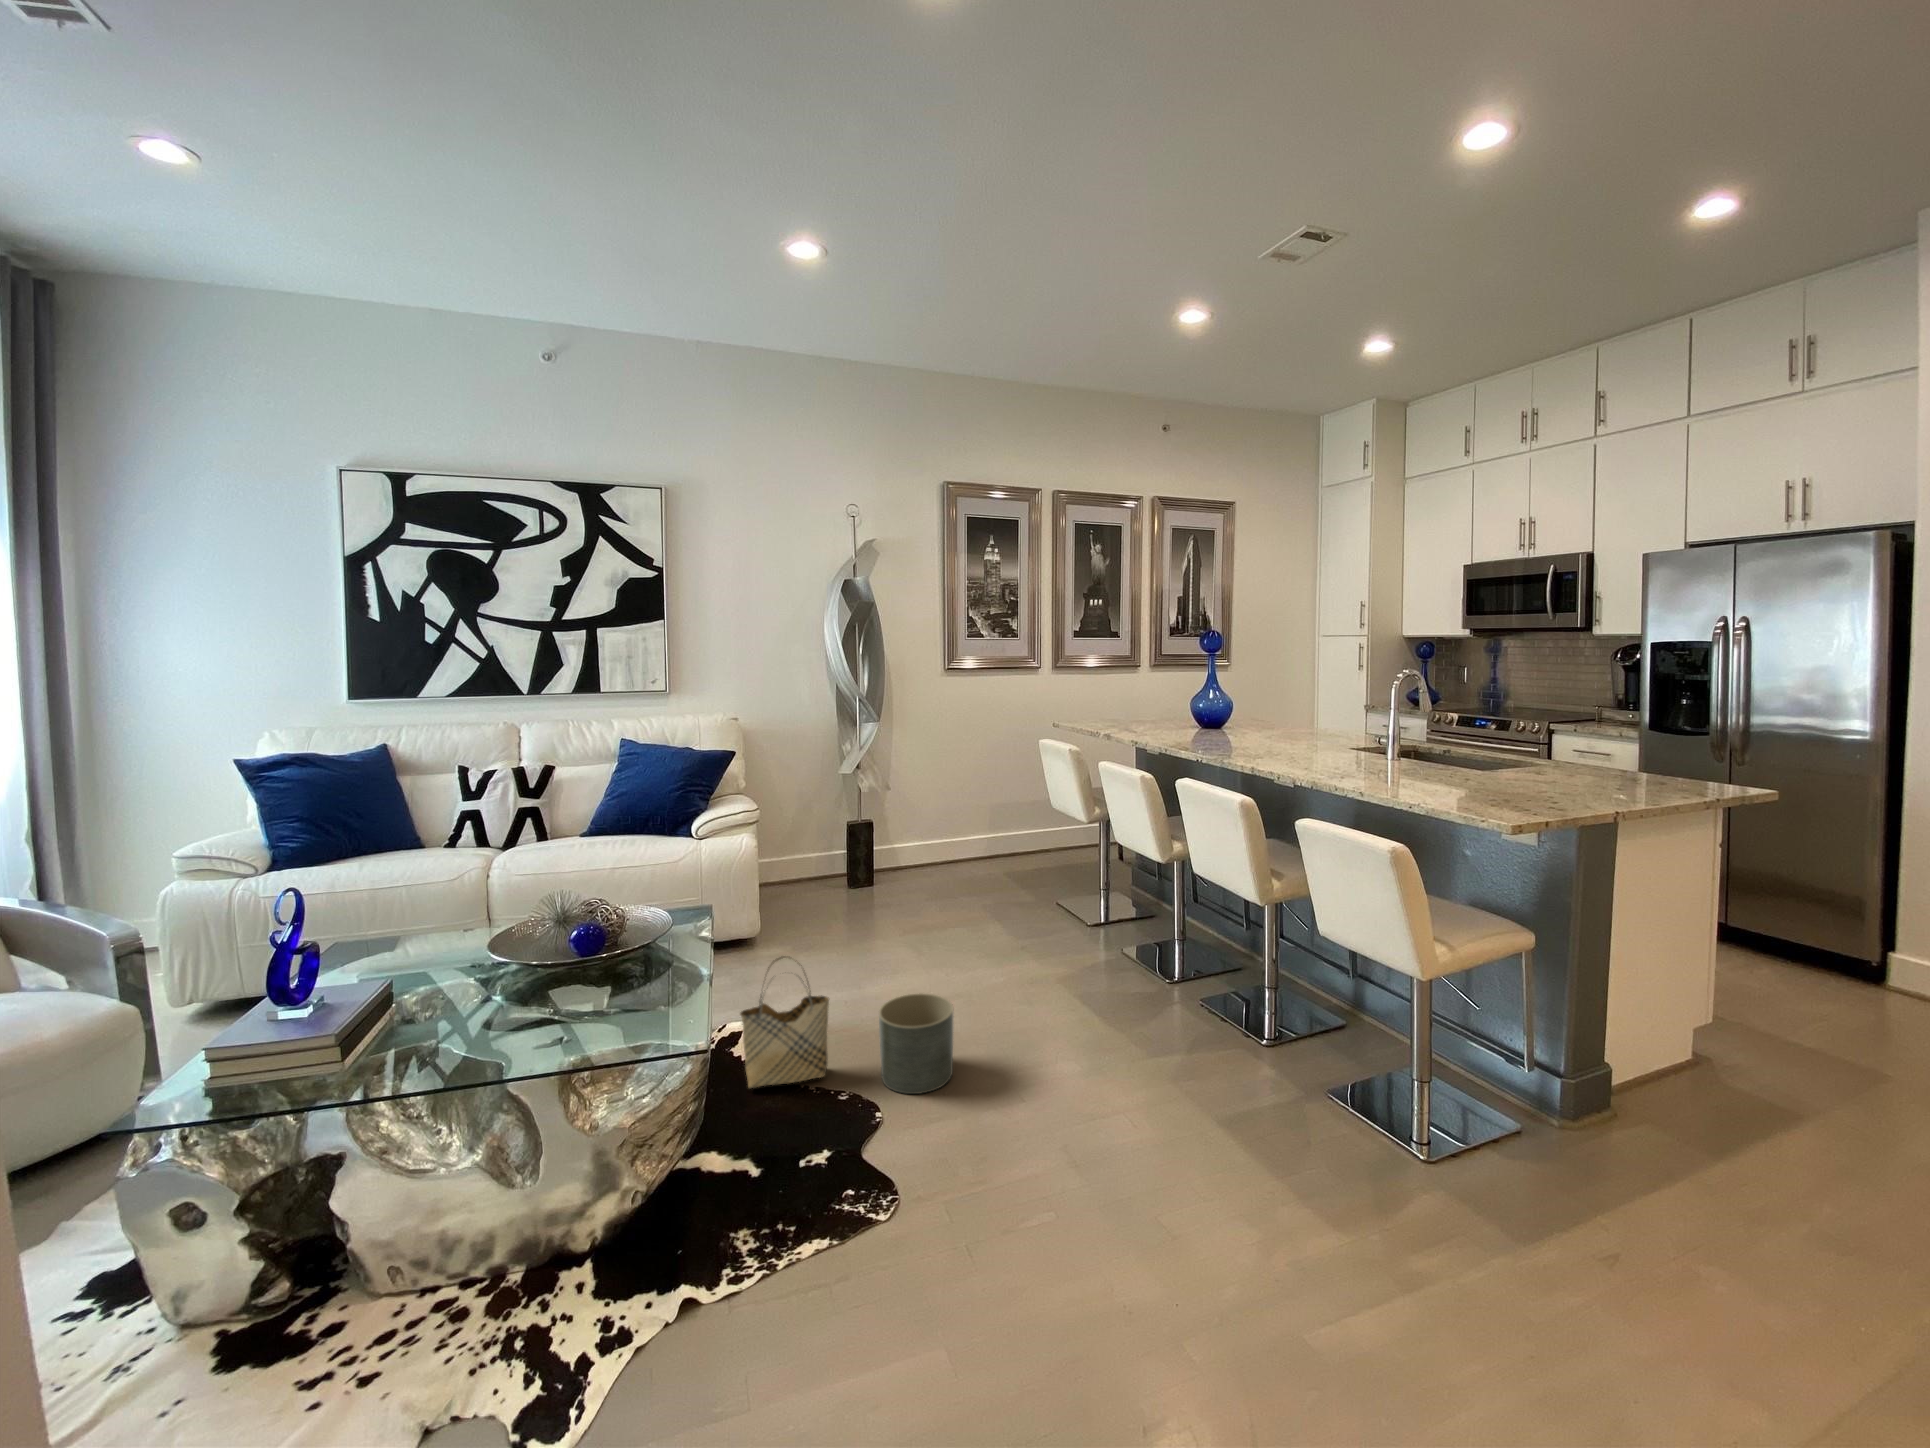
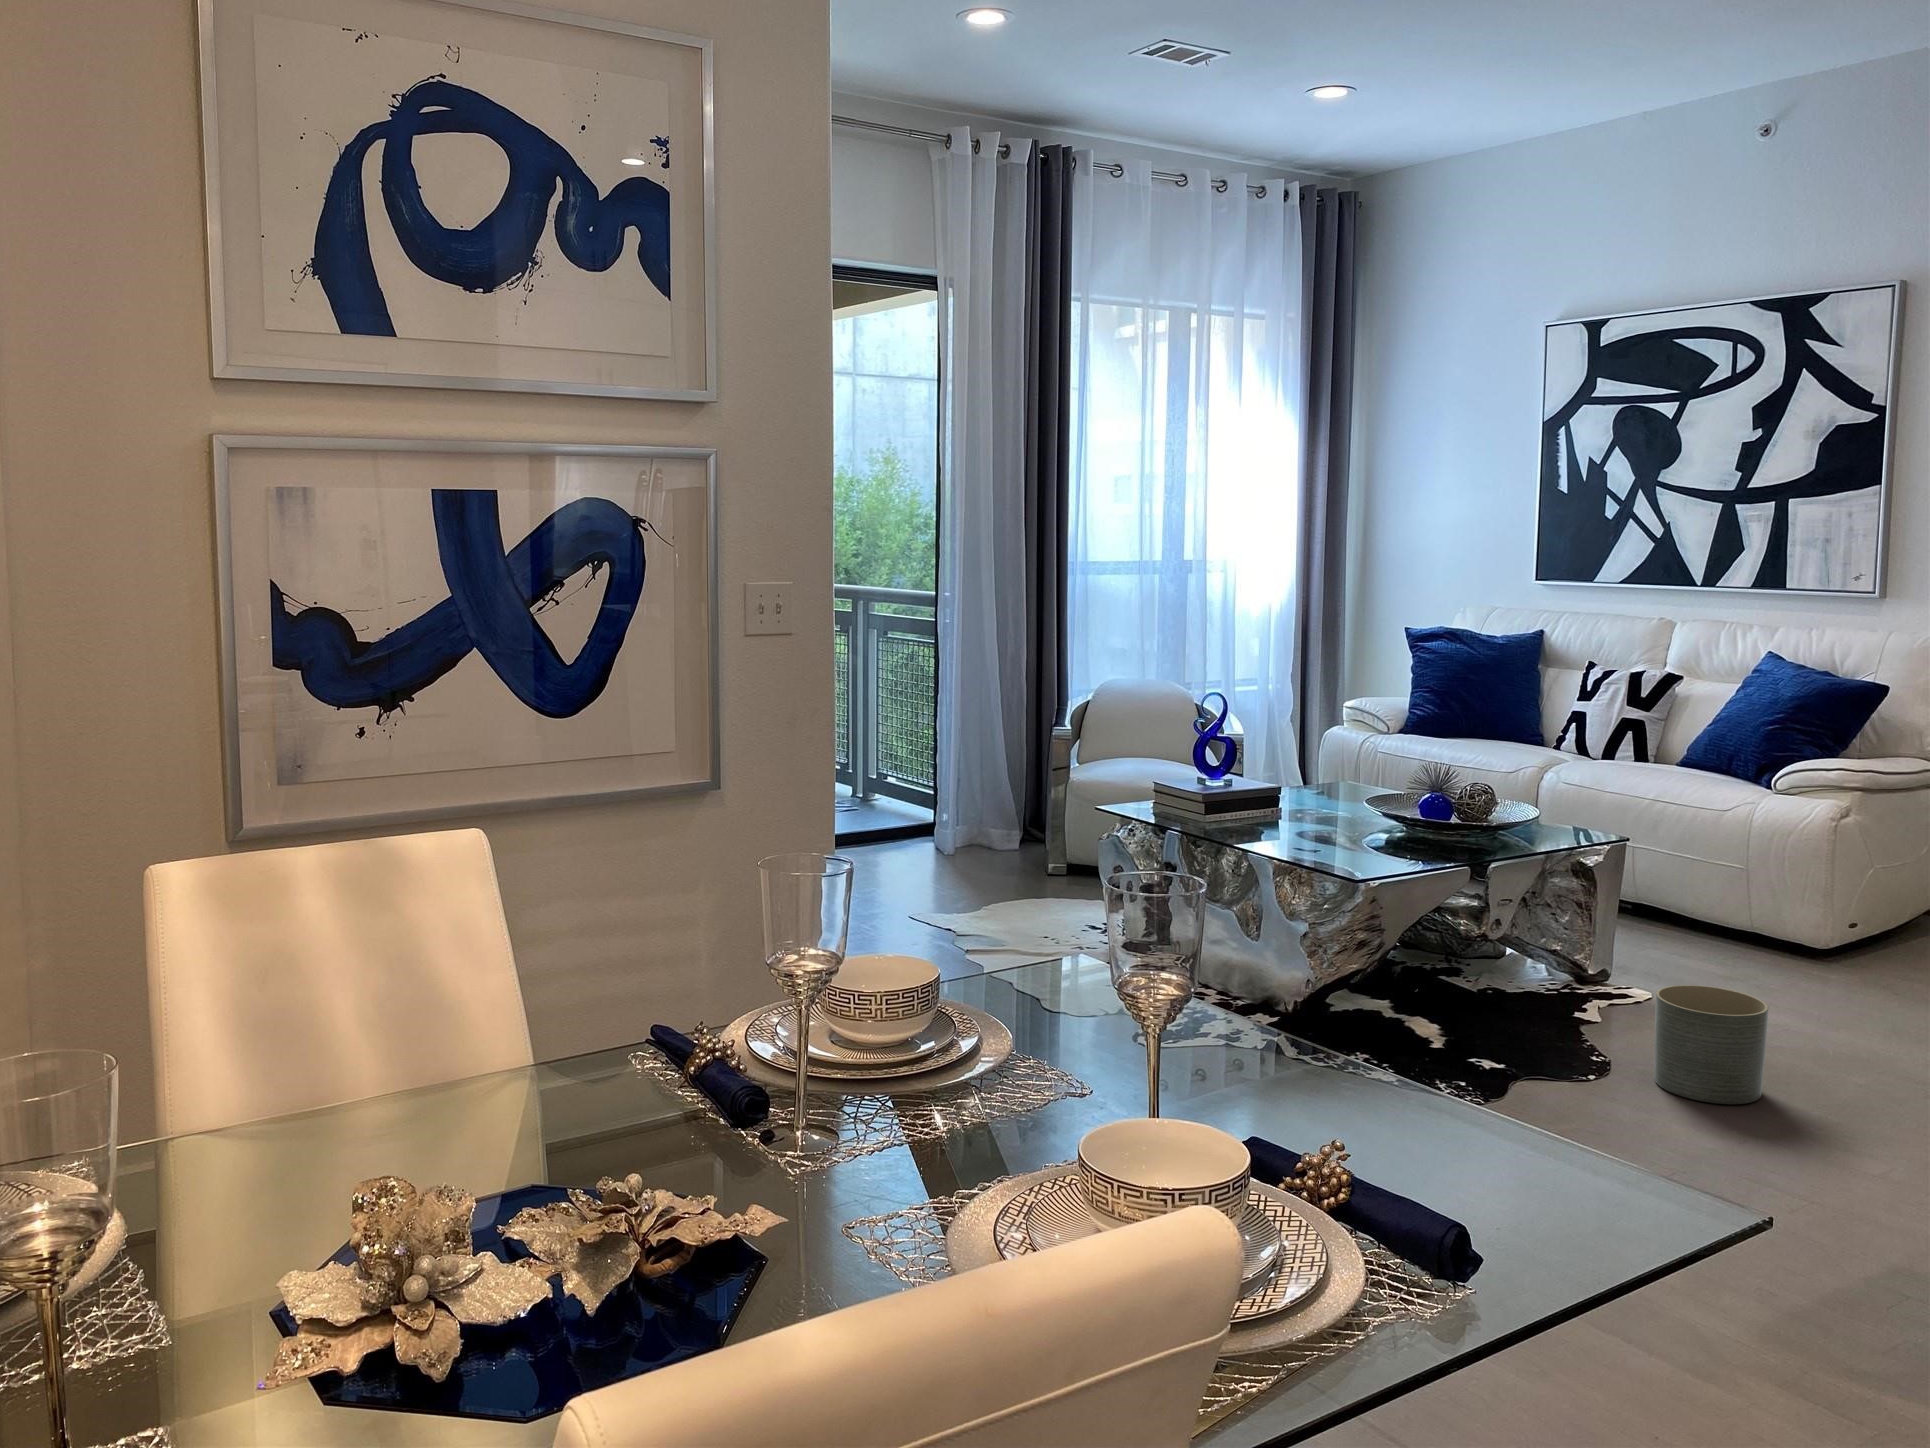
woven basket: present [740,956,829,1088] -> none [1540,891,1648,1040]

